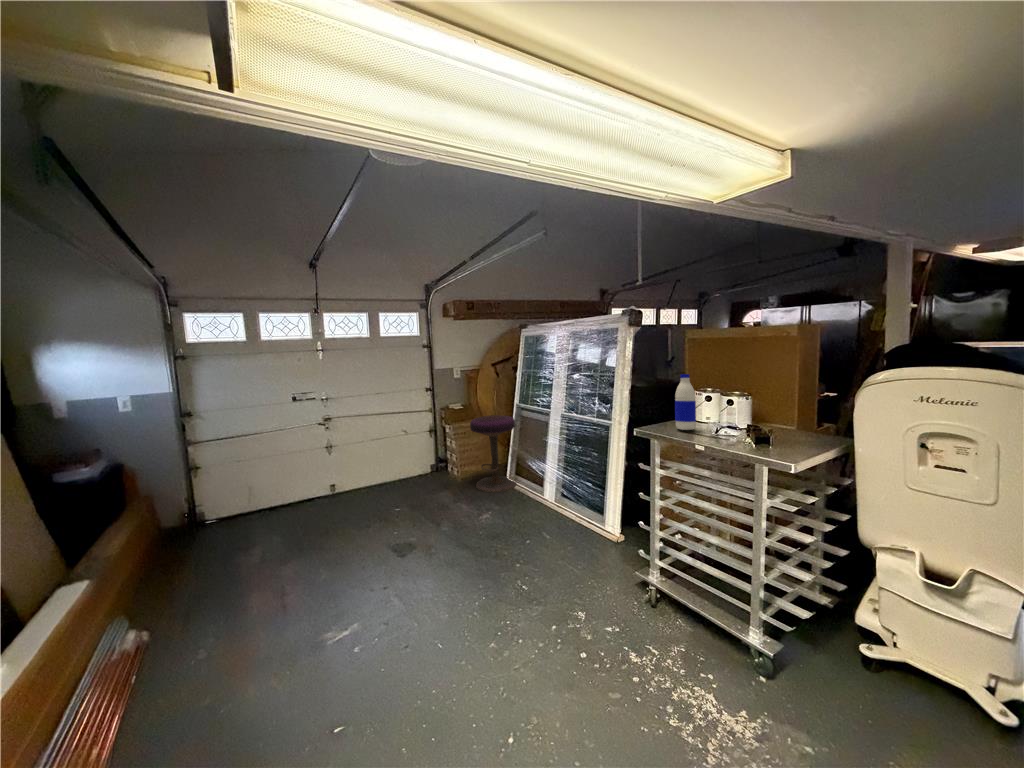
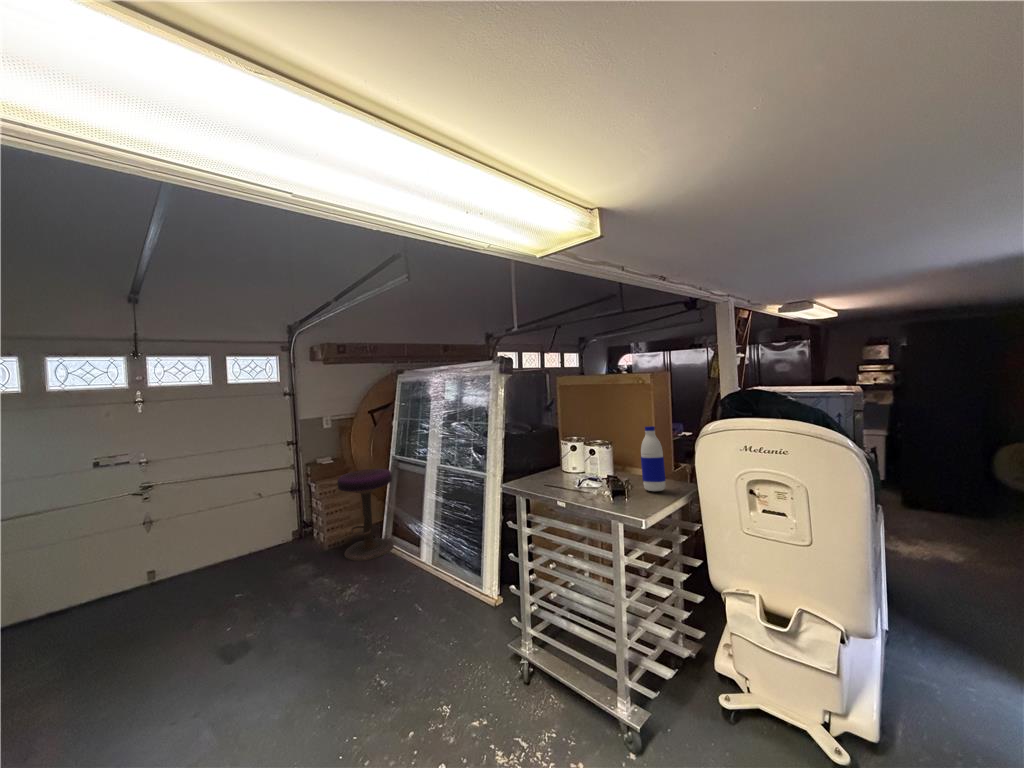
water bottle: present [675,374,696,430] -> present [641,426,666,491]

